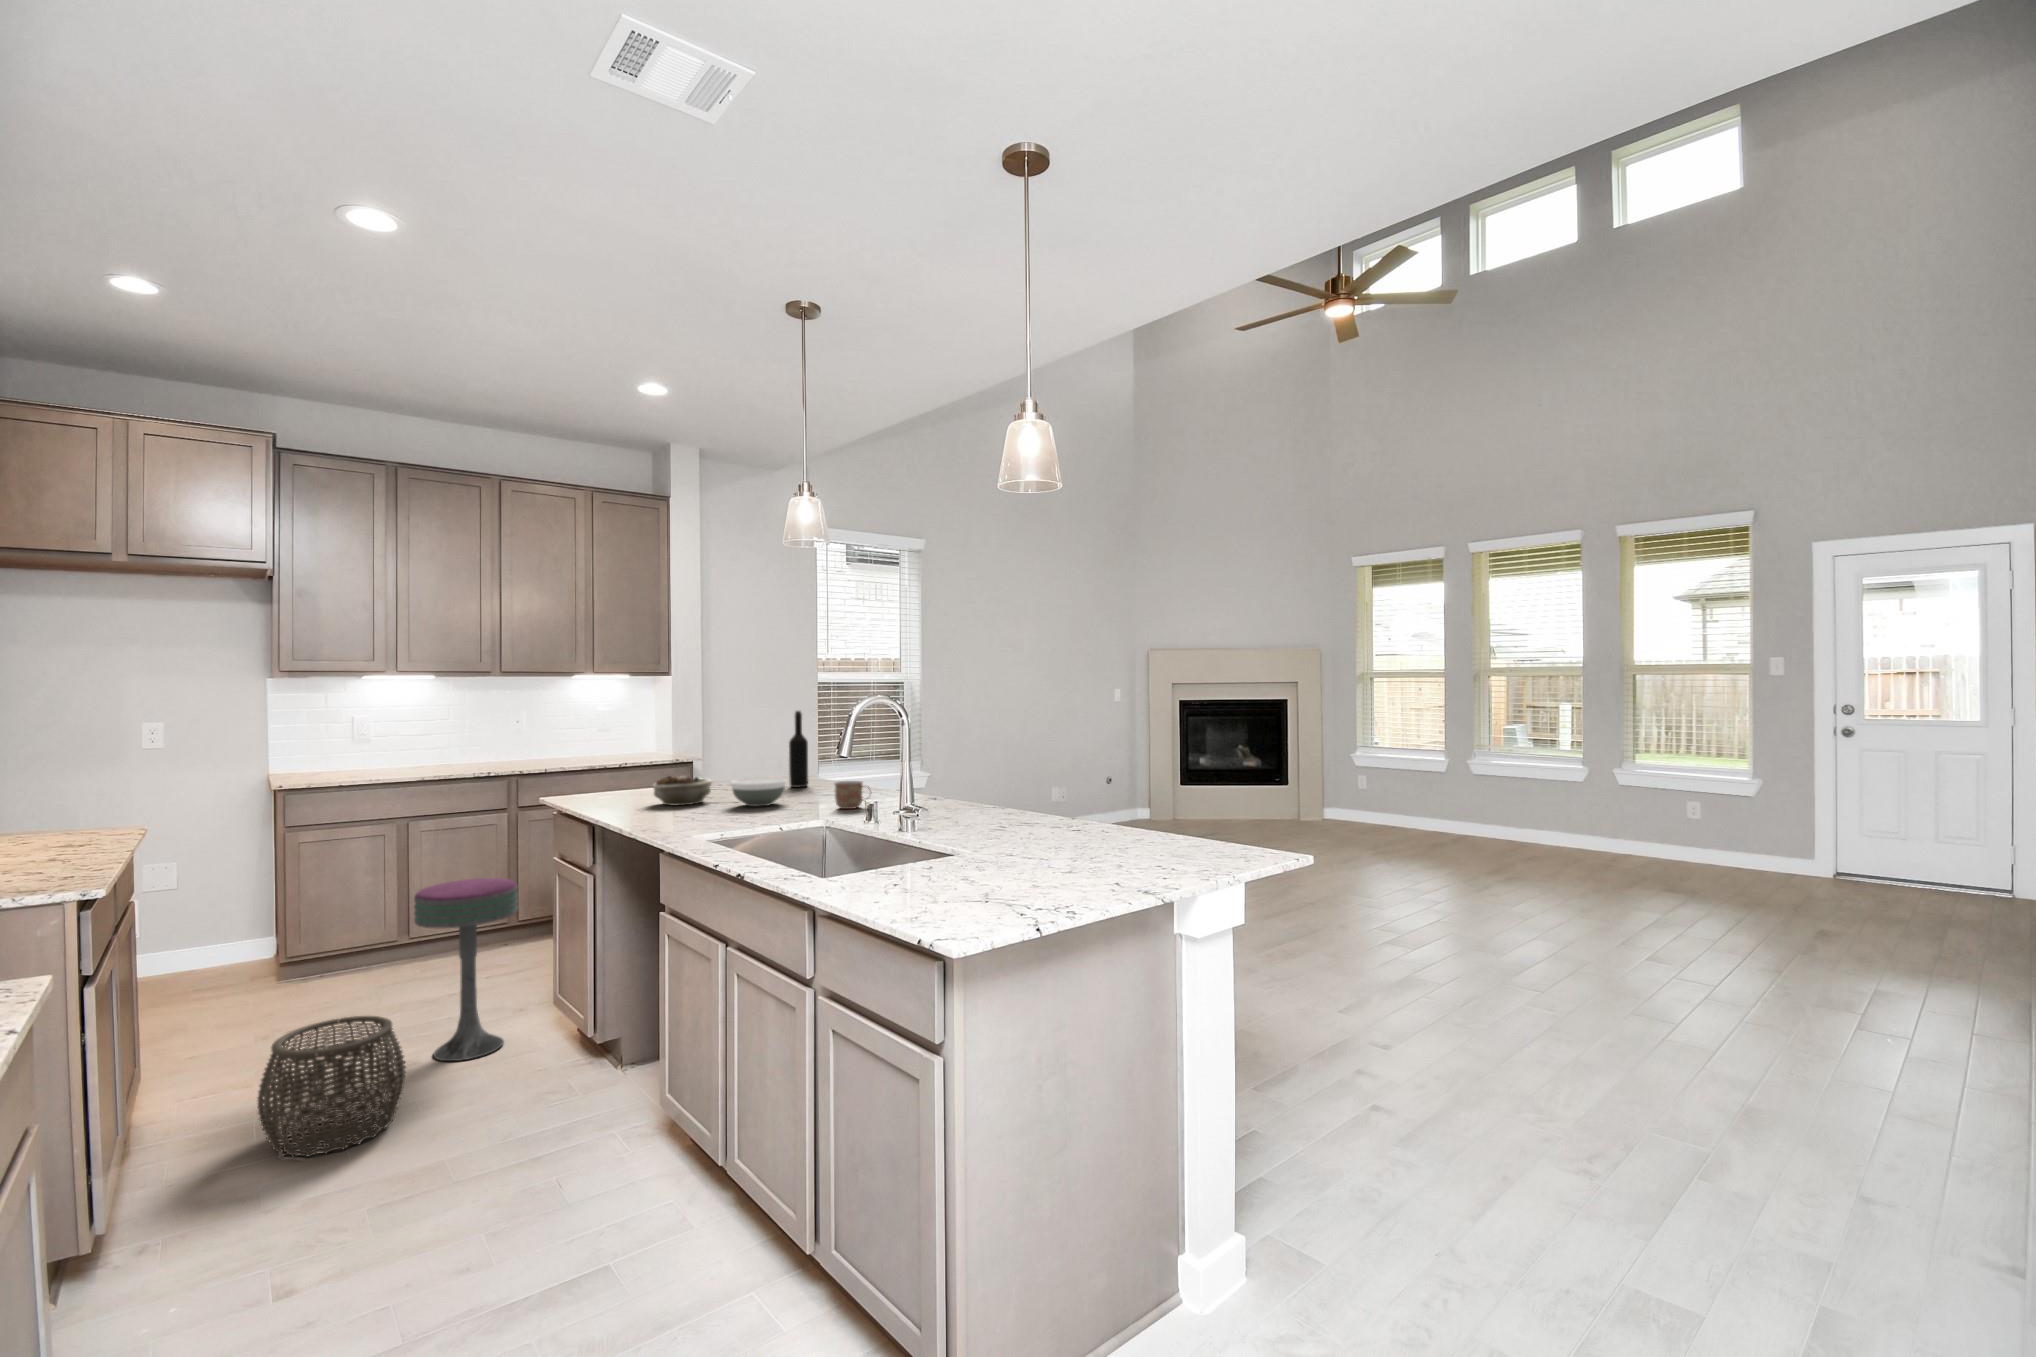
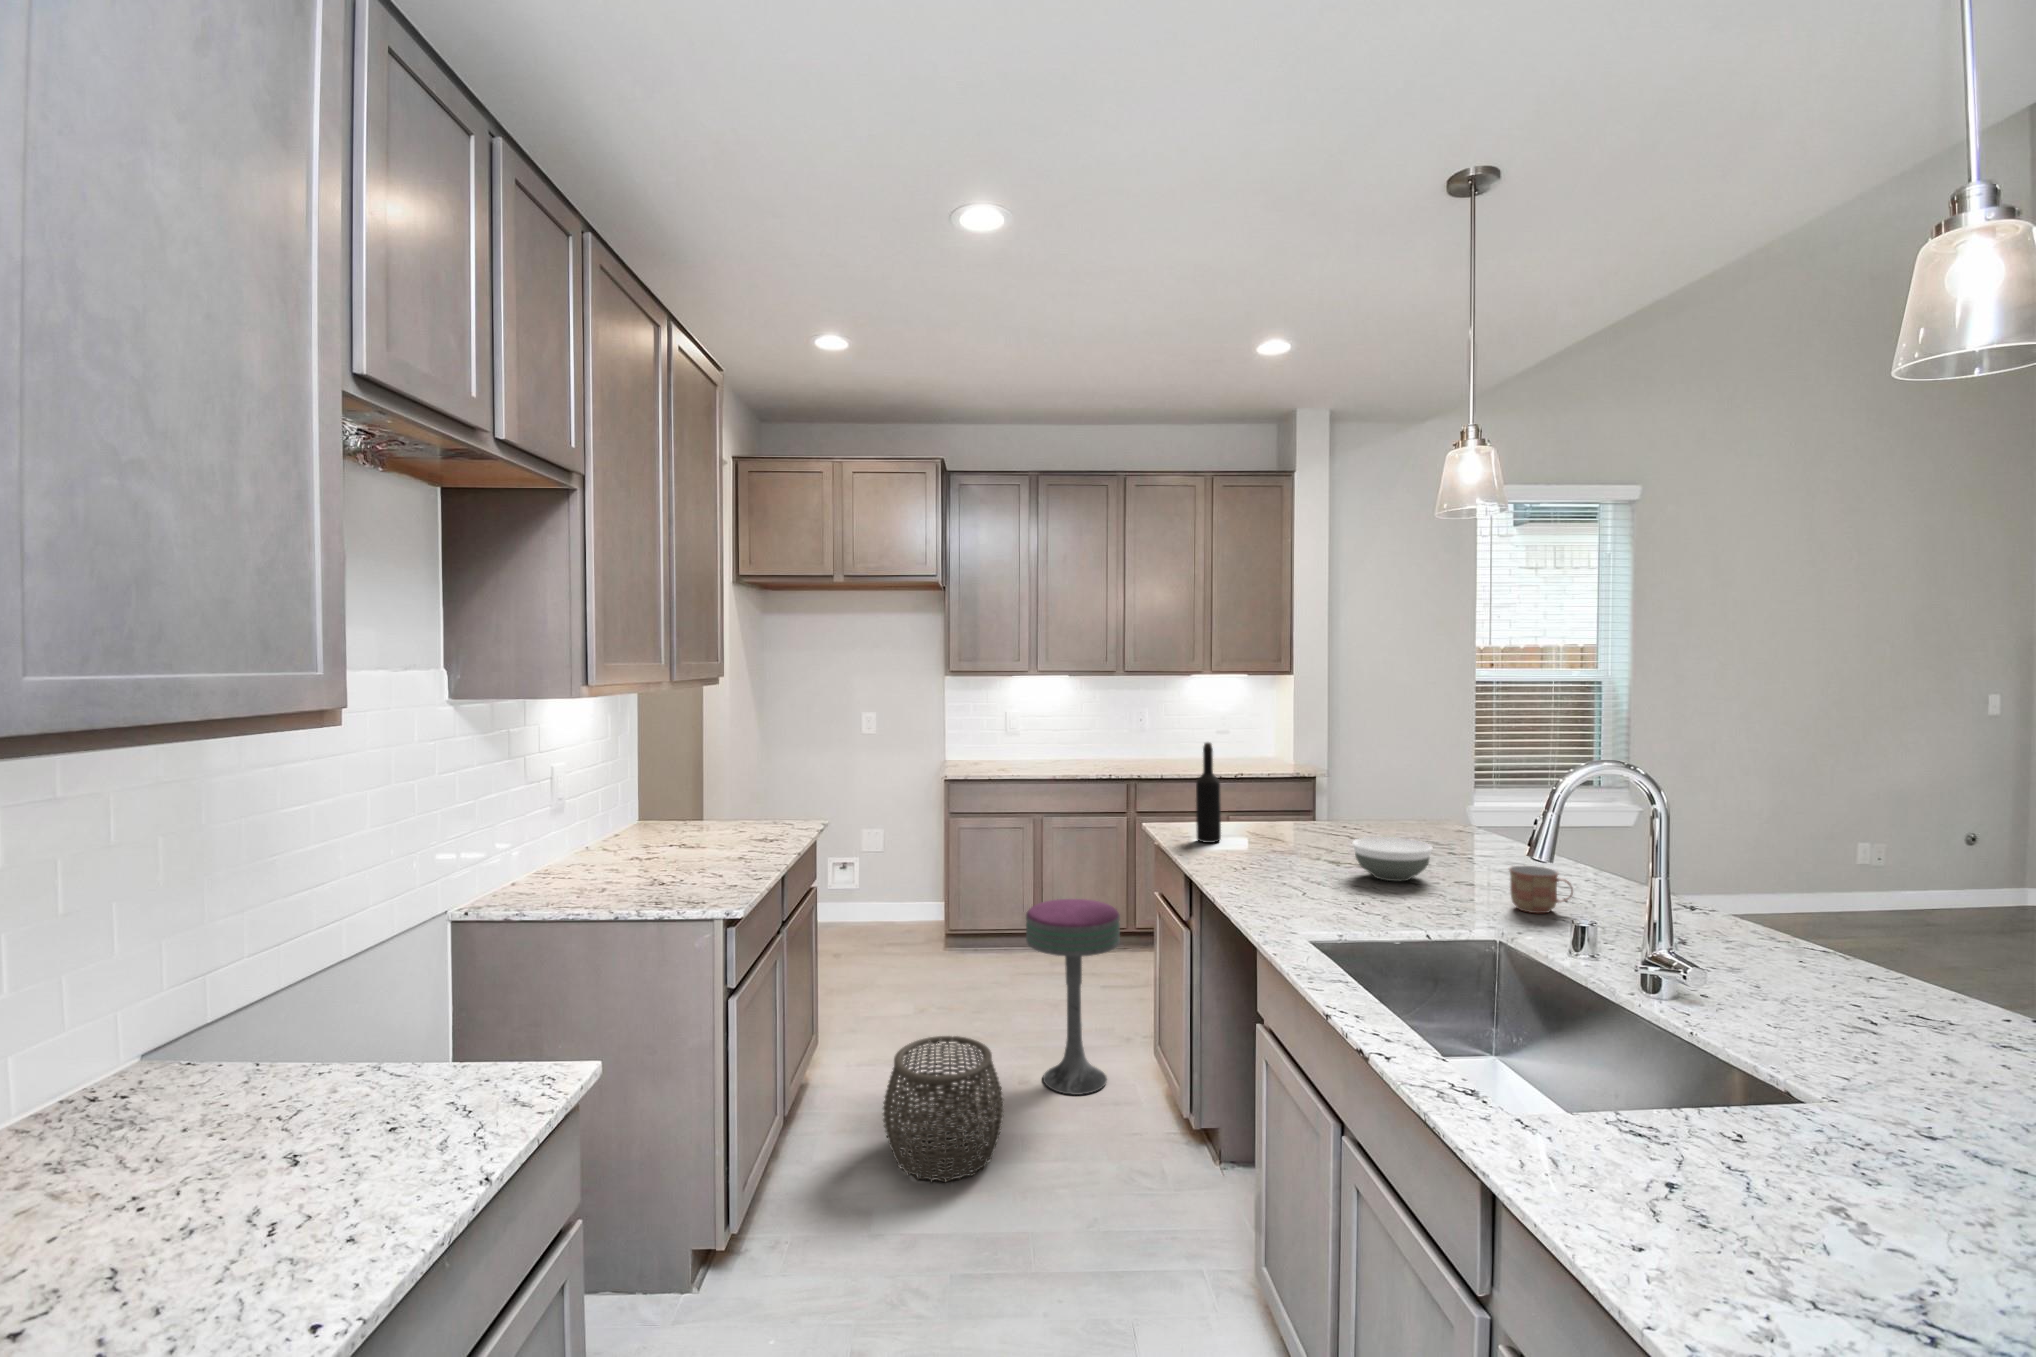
wine bottle: present [789,711,808,787] -> present [1196,742,1221,843]
succulent planter: present [653,776,712,806] -> none [1256,819,1330,862]

